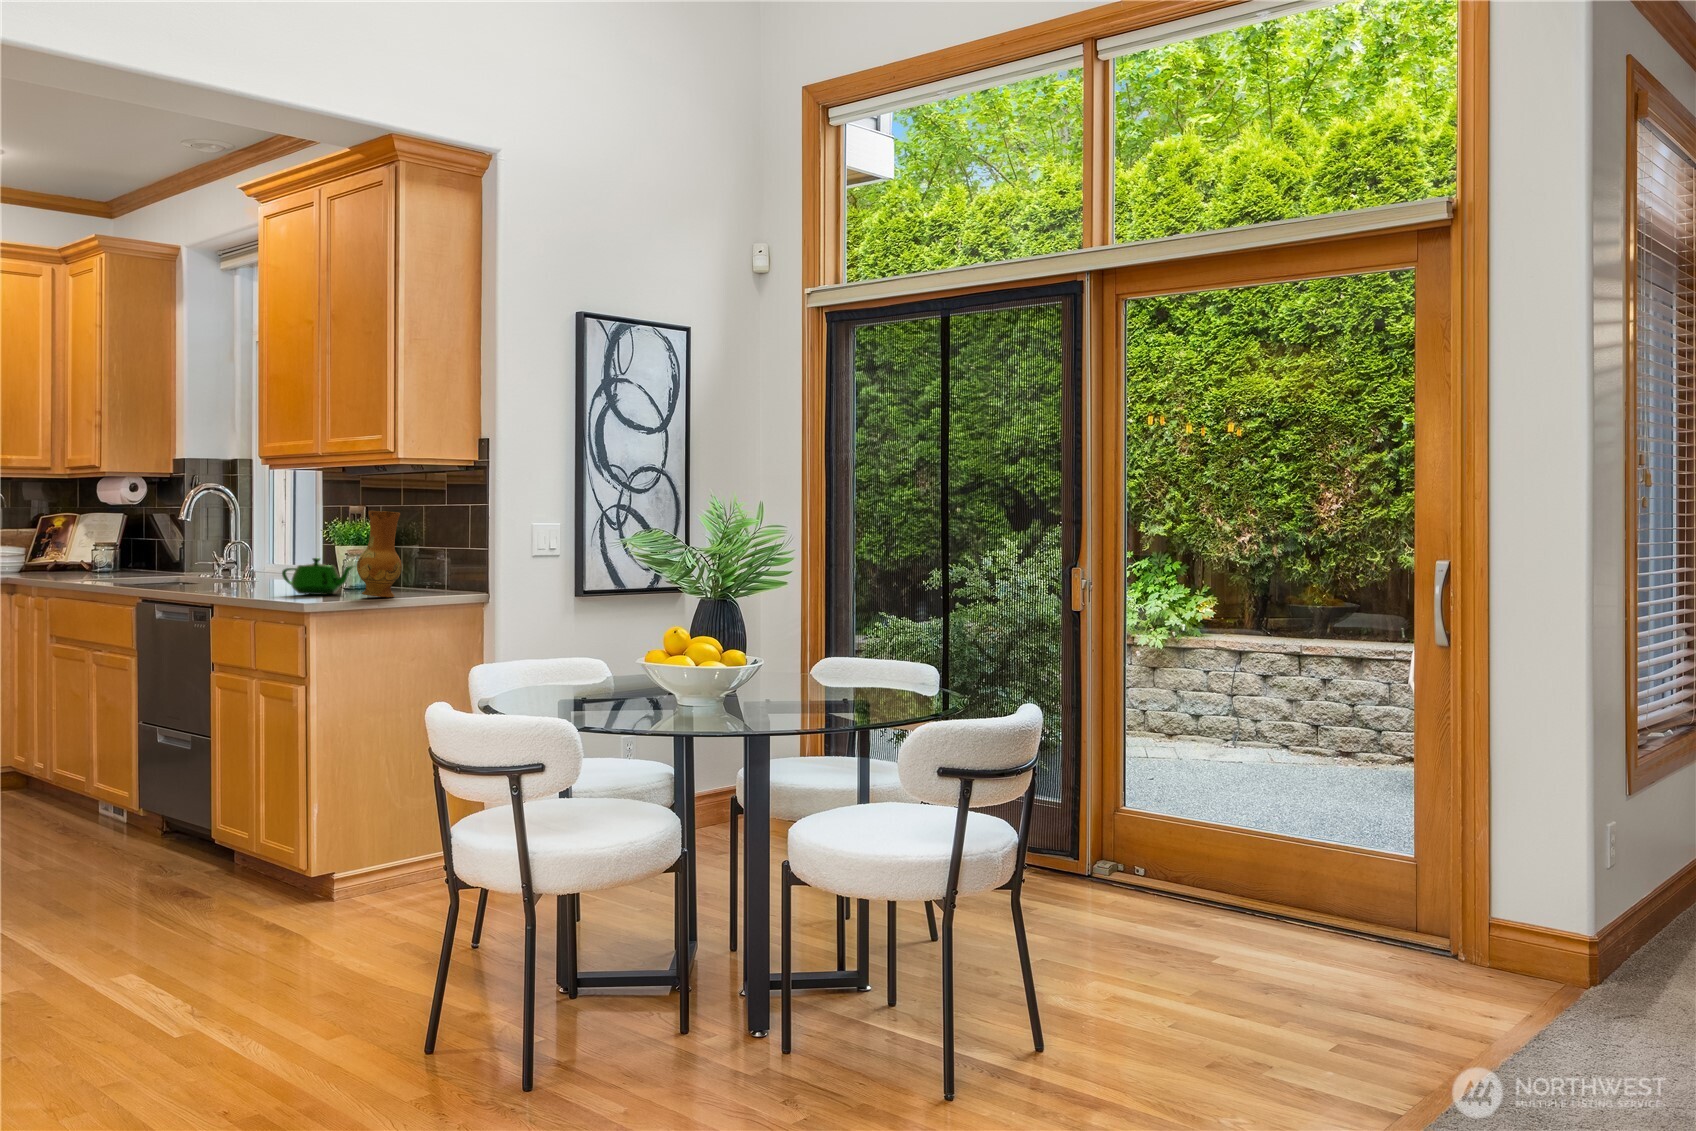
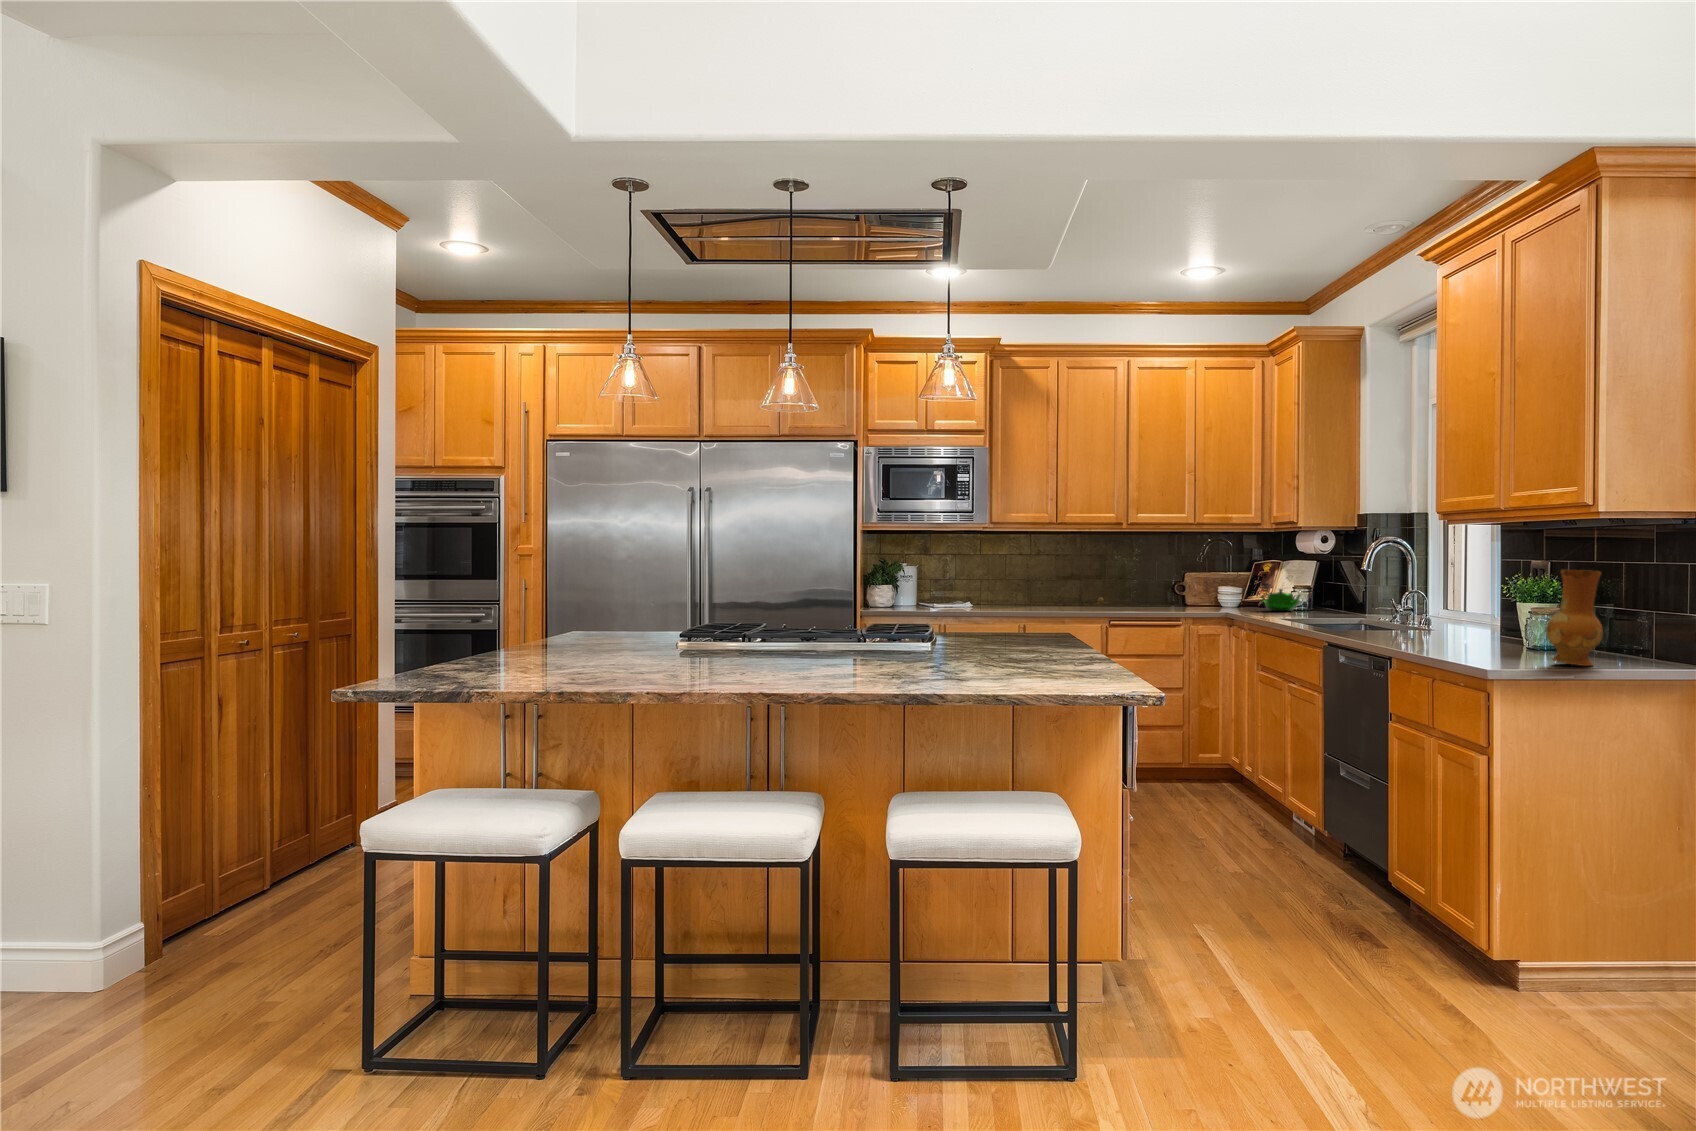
teapot: present [282,558,352,595] -> present [1262,589,1301,611]

